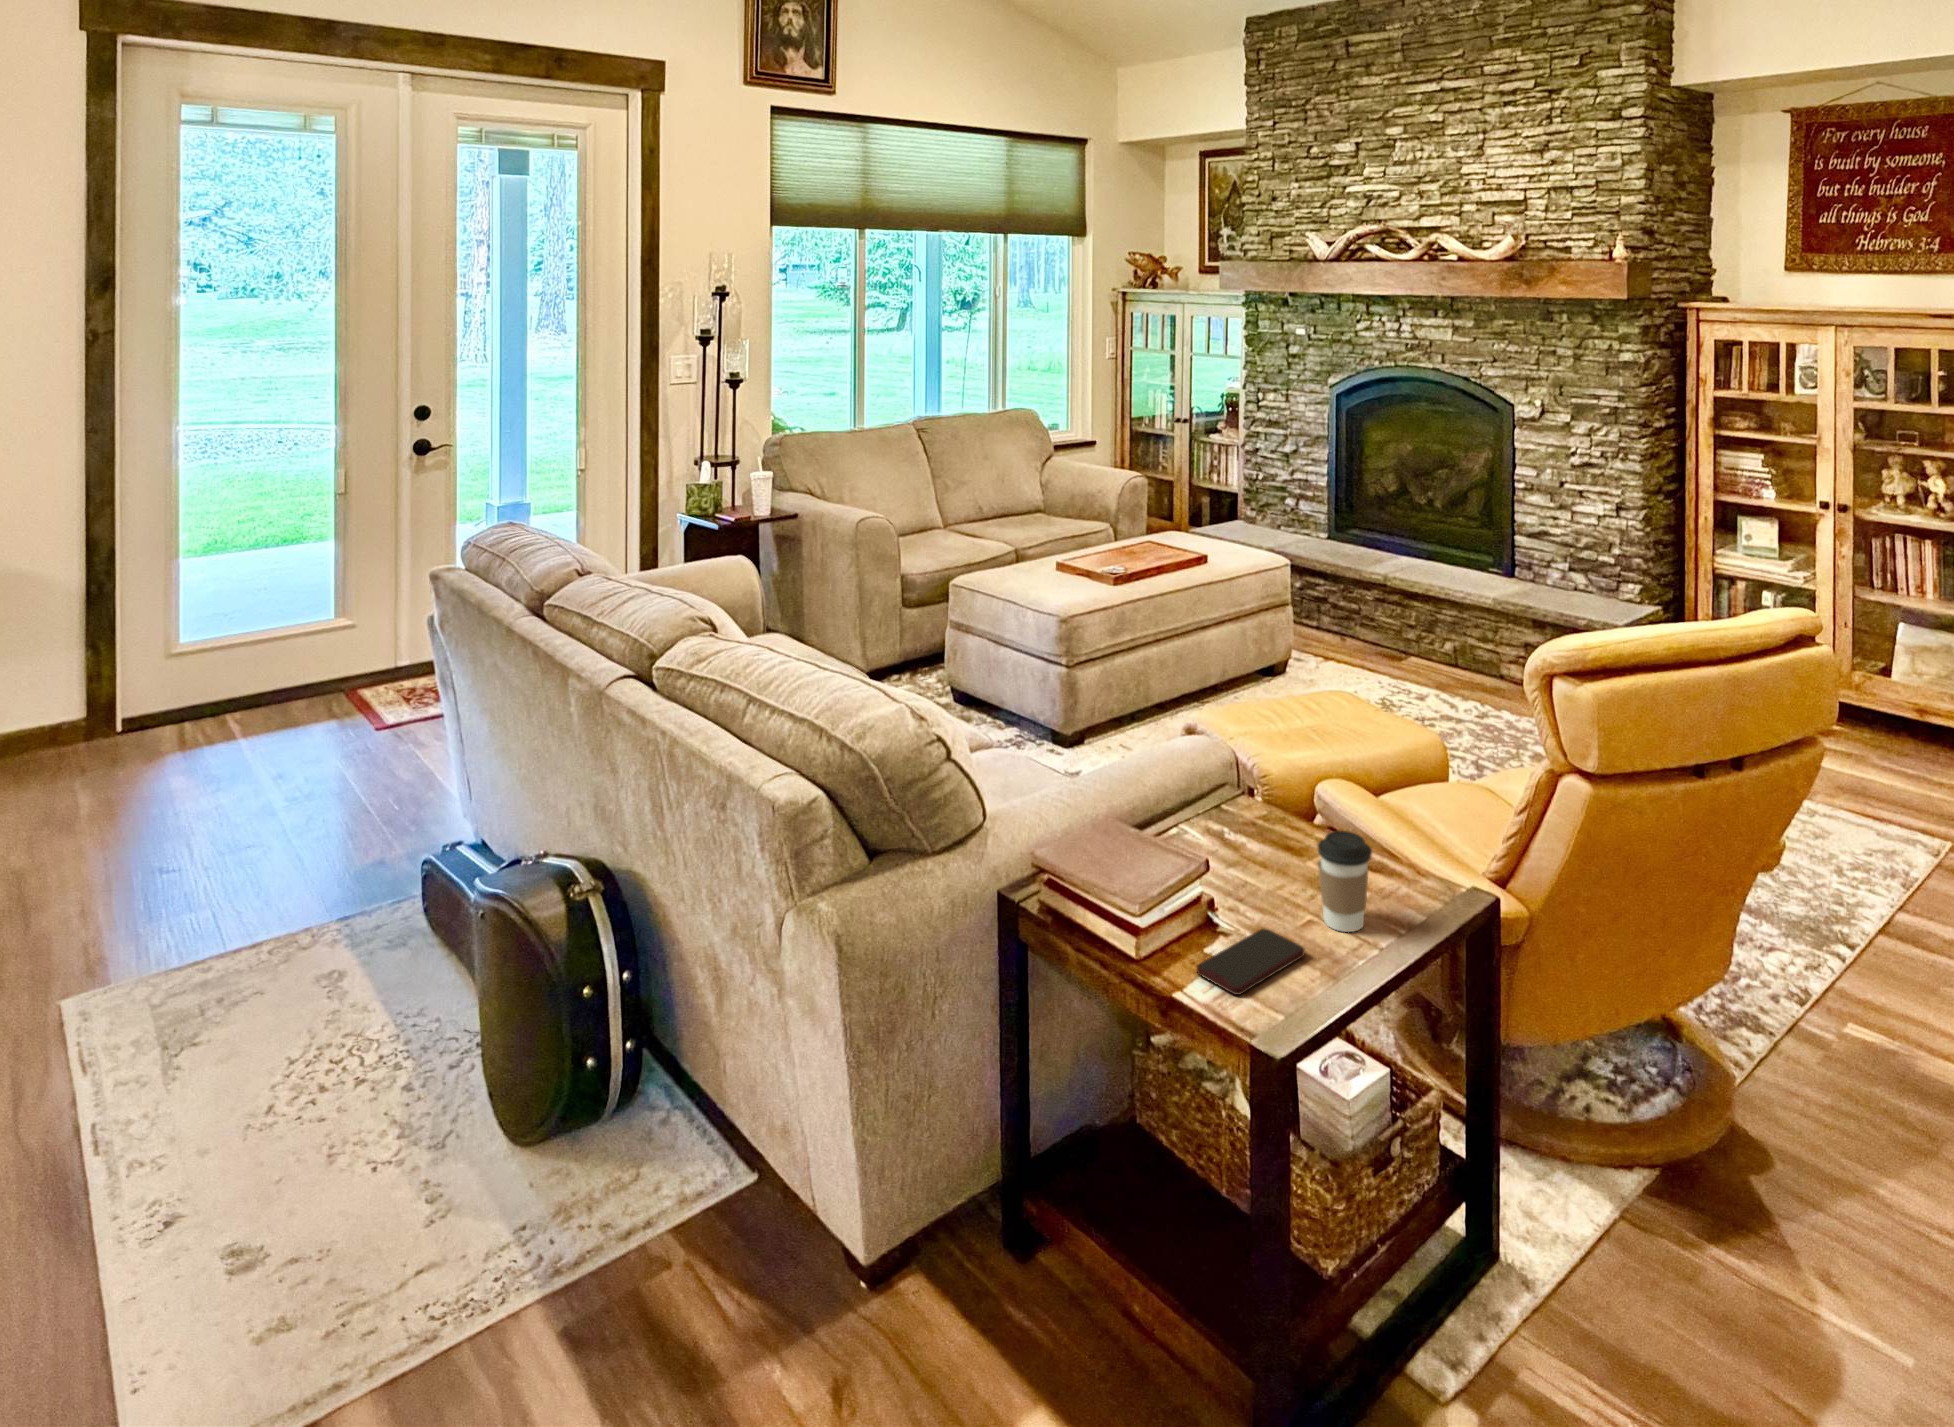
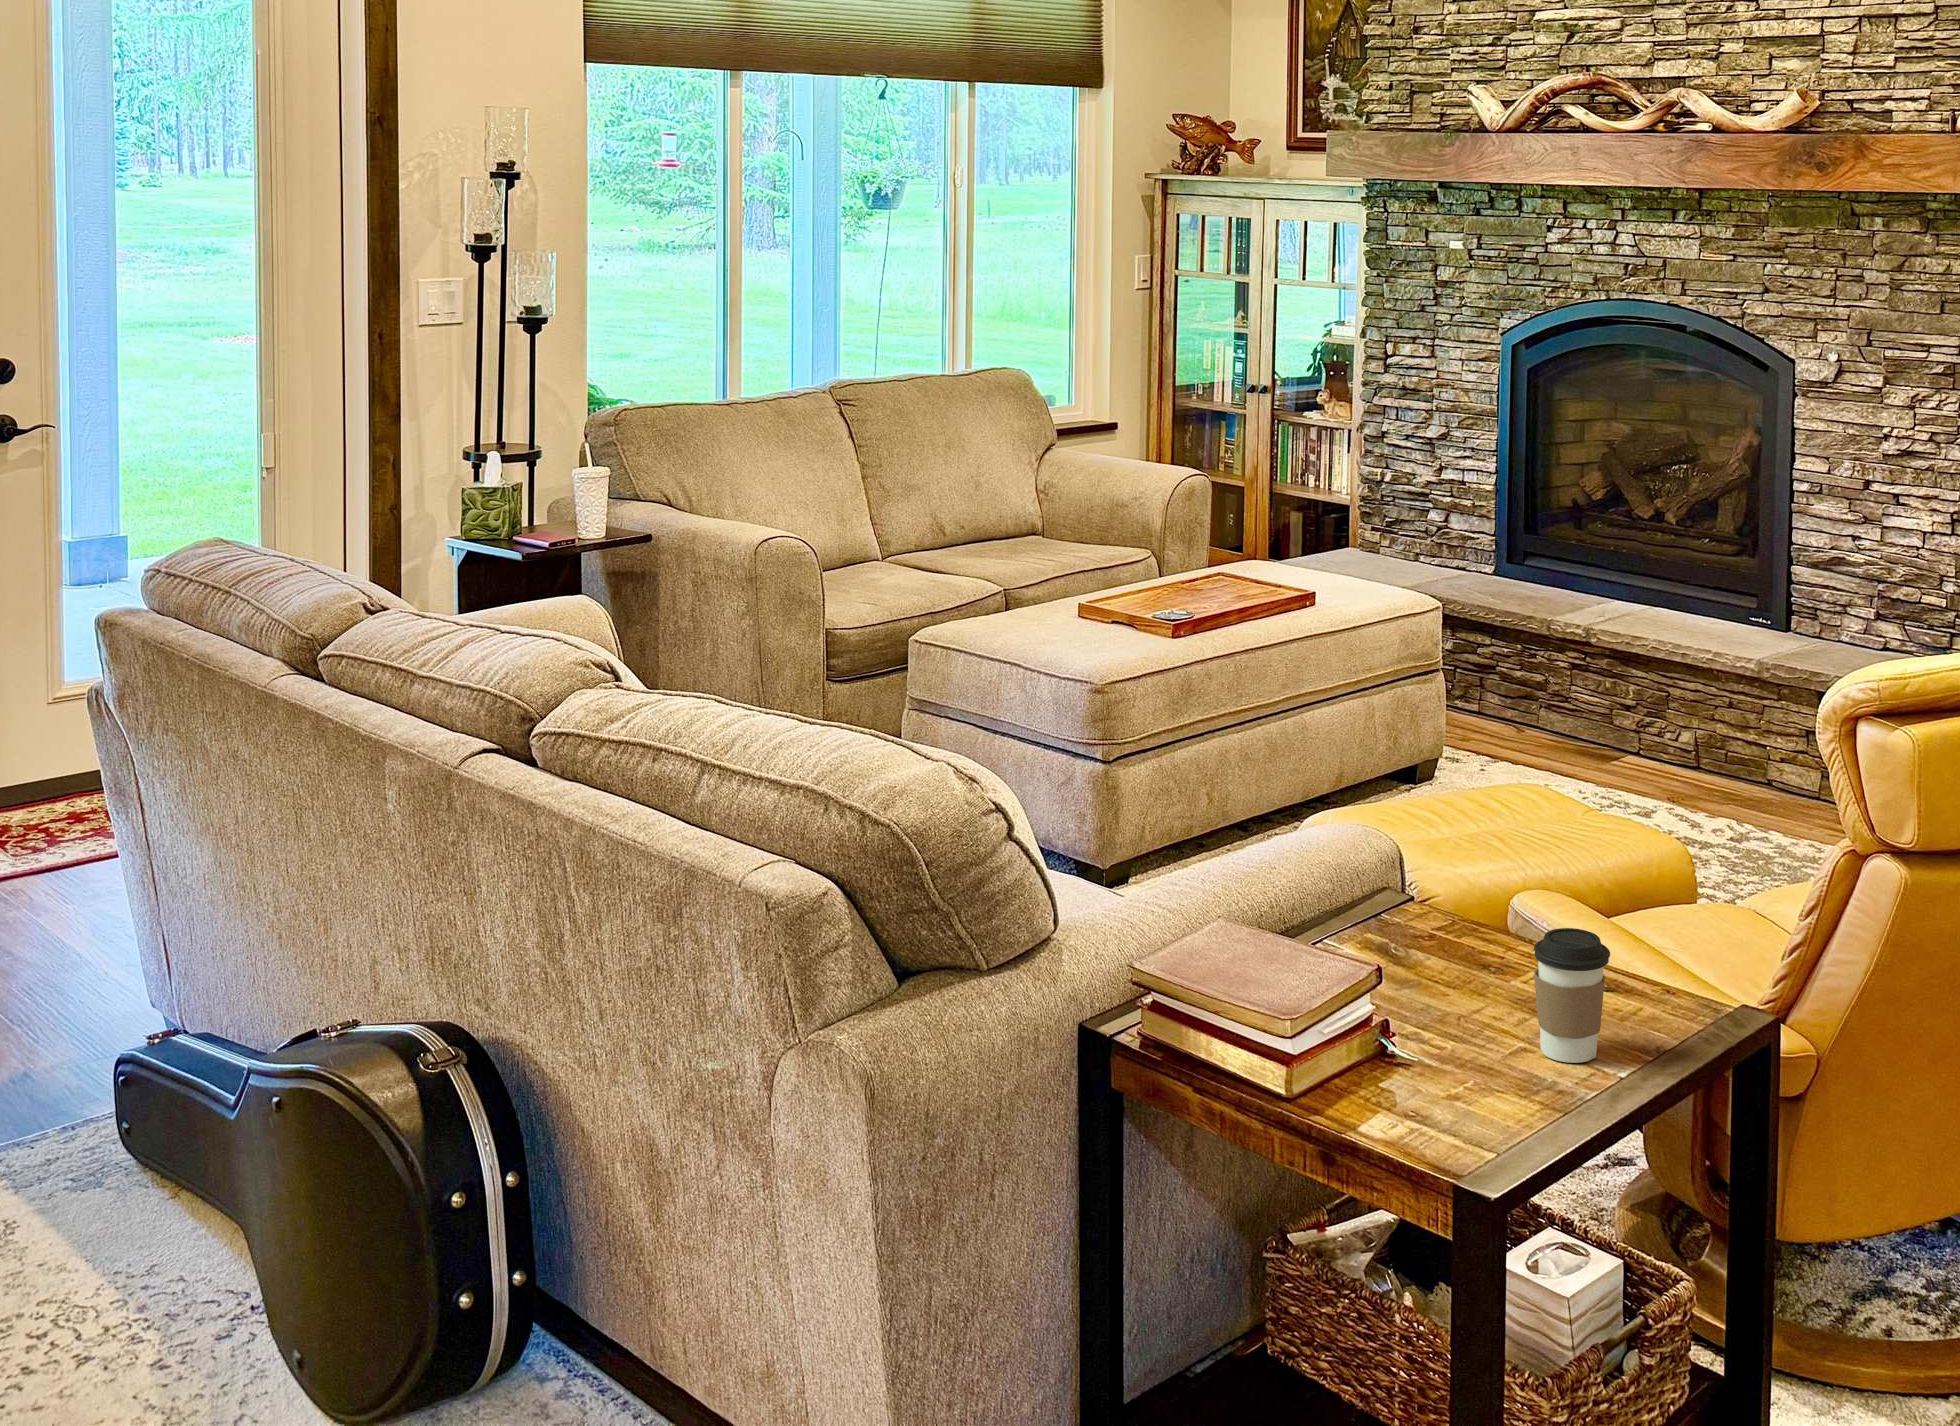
smartphone: present [1197,929,1305,995] -> none [1372,1059,1518,1135]

